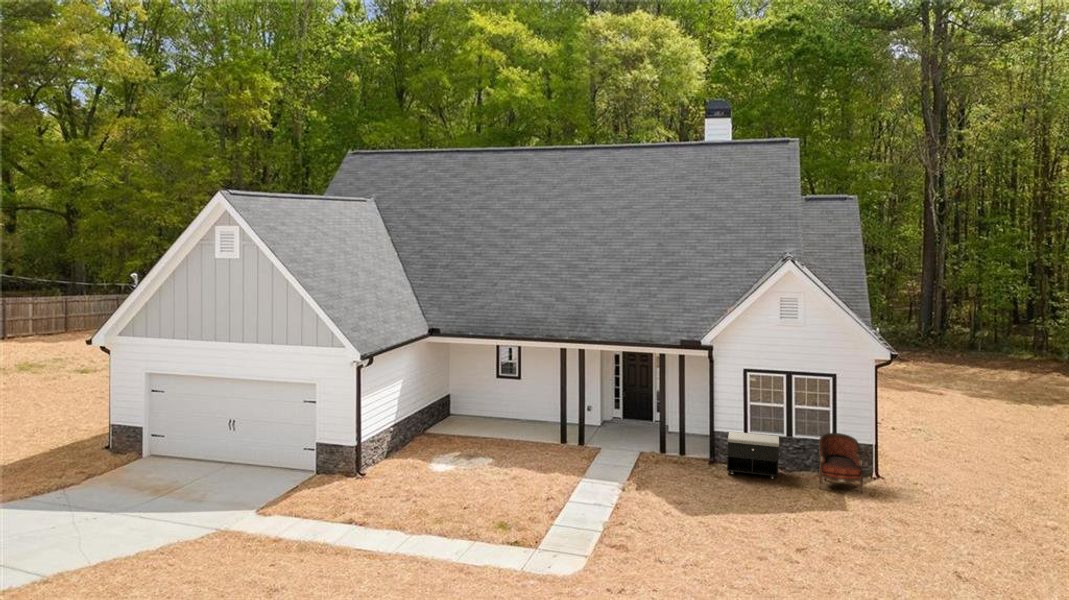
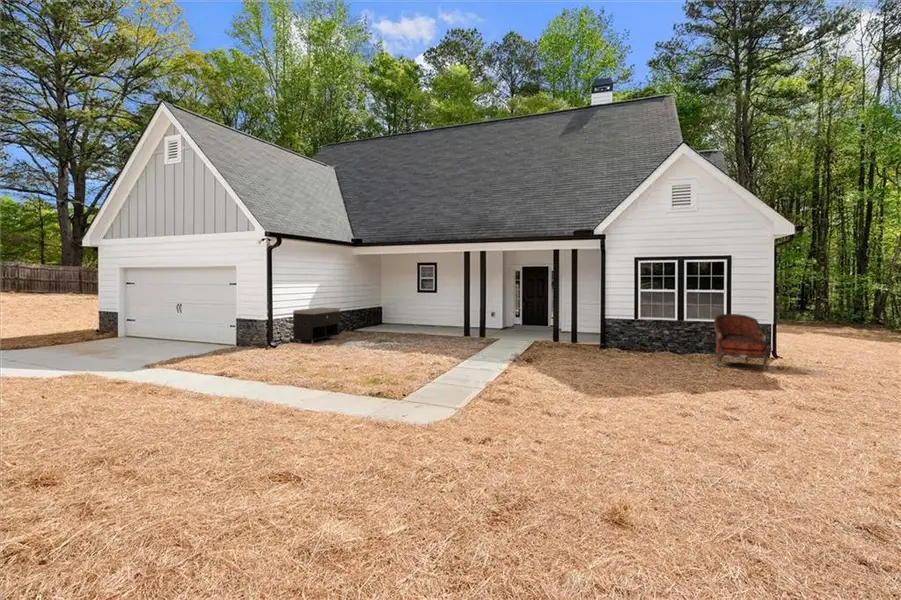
storage bench: present [727,432,779,479] -> present [293,307,340,343]

